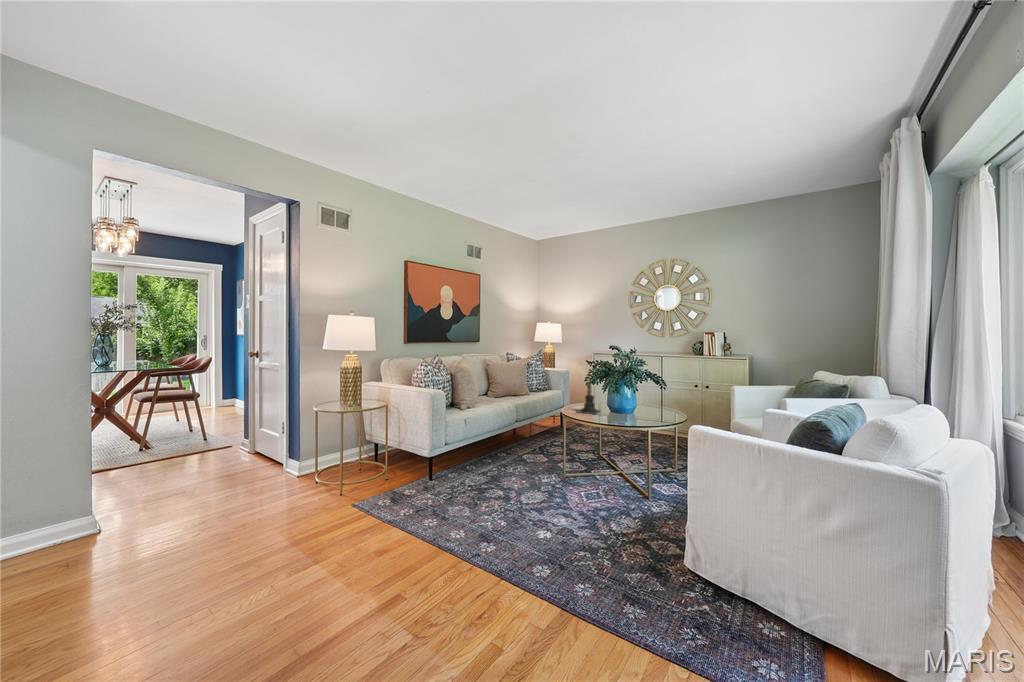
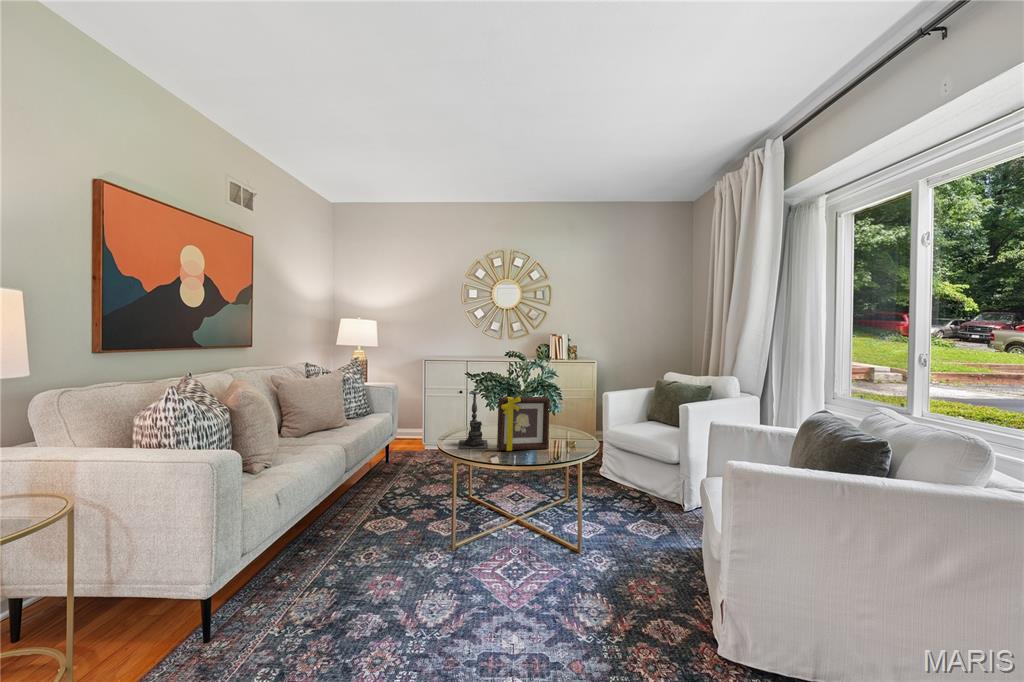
picture frame: none [599,379,639,420] -> present [497,396,550,451]

